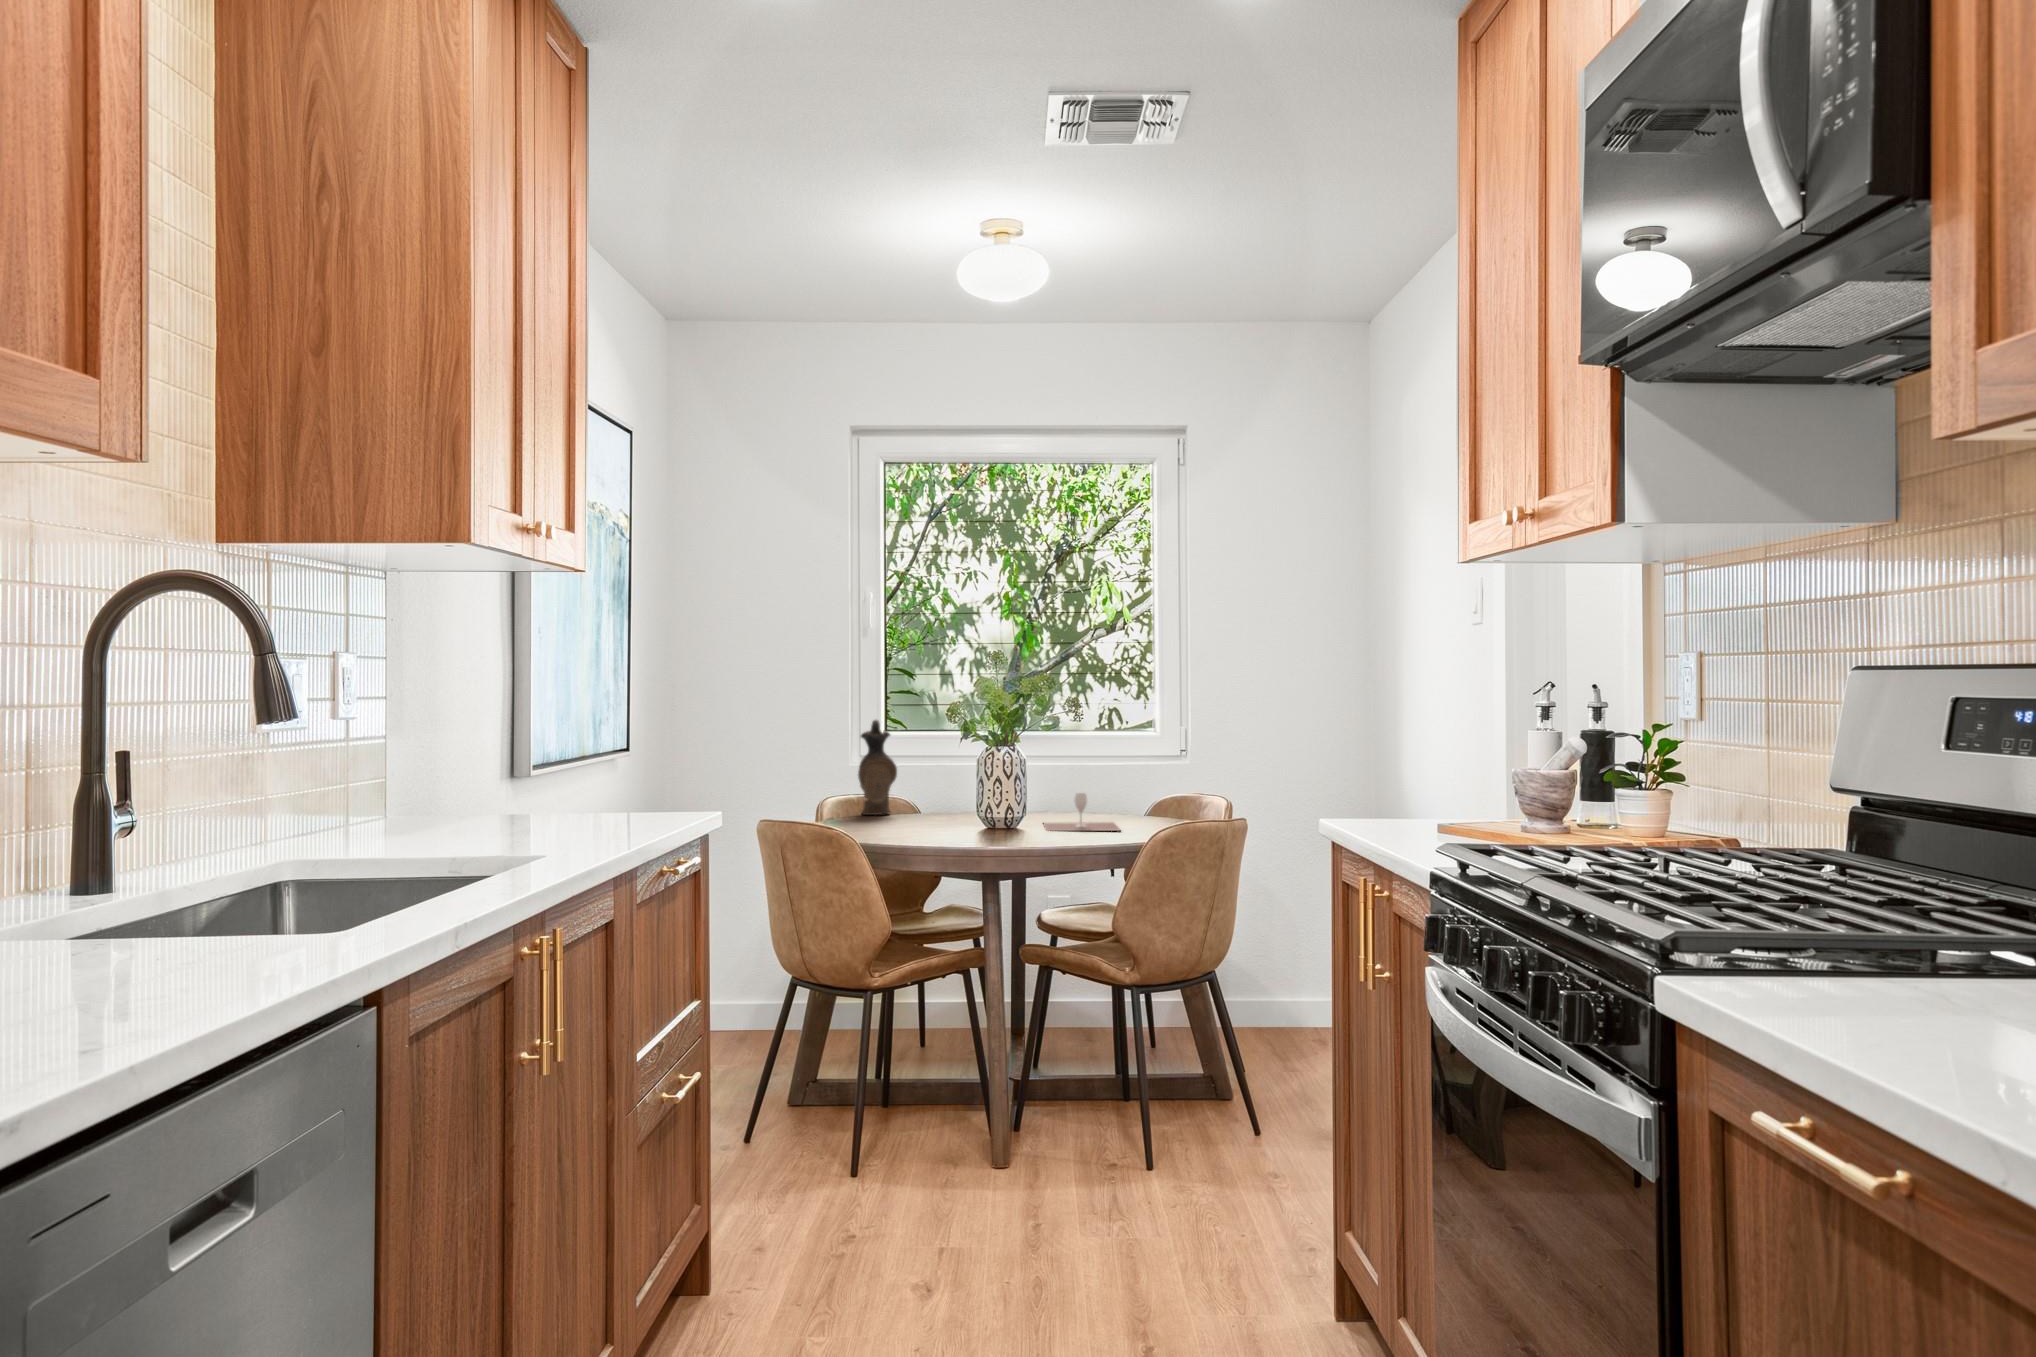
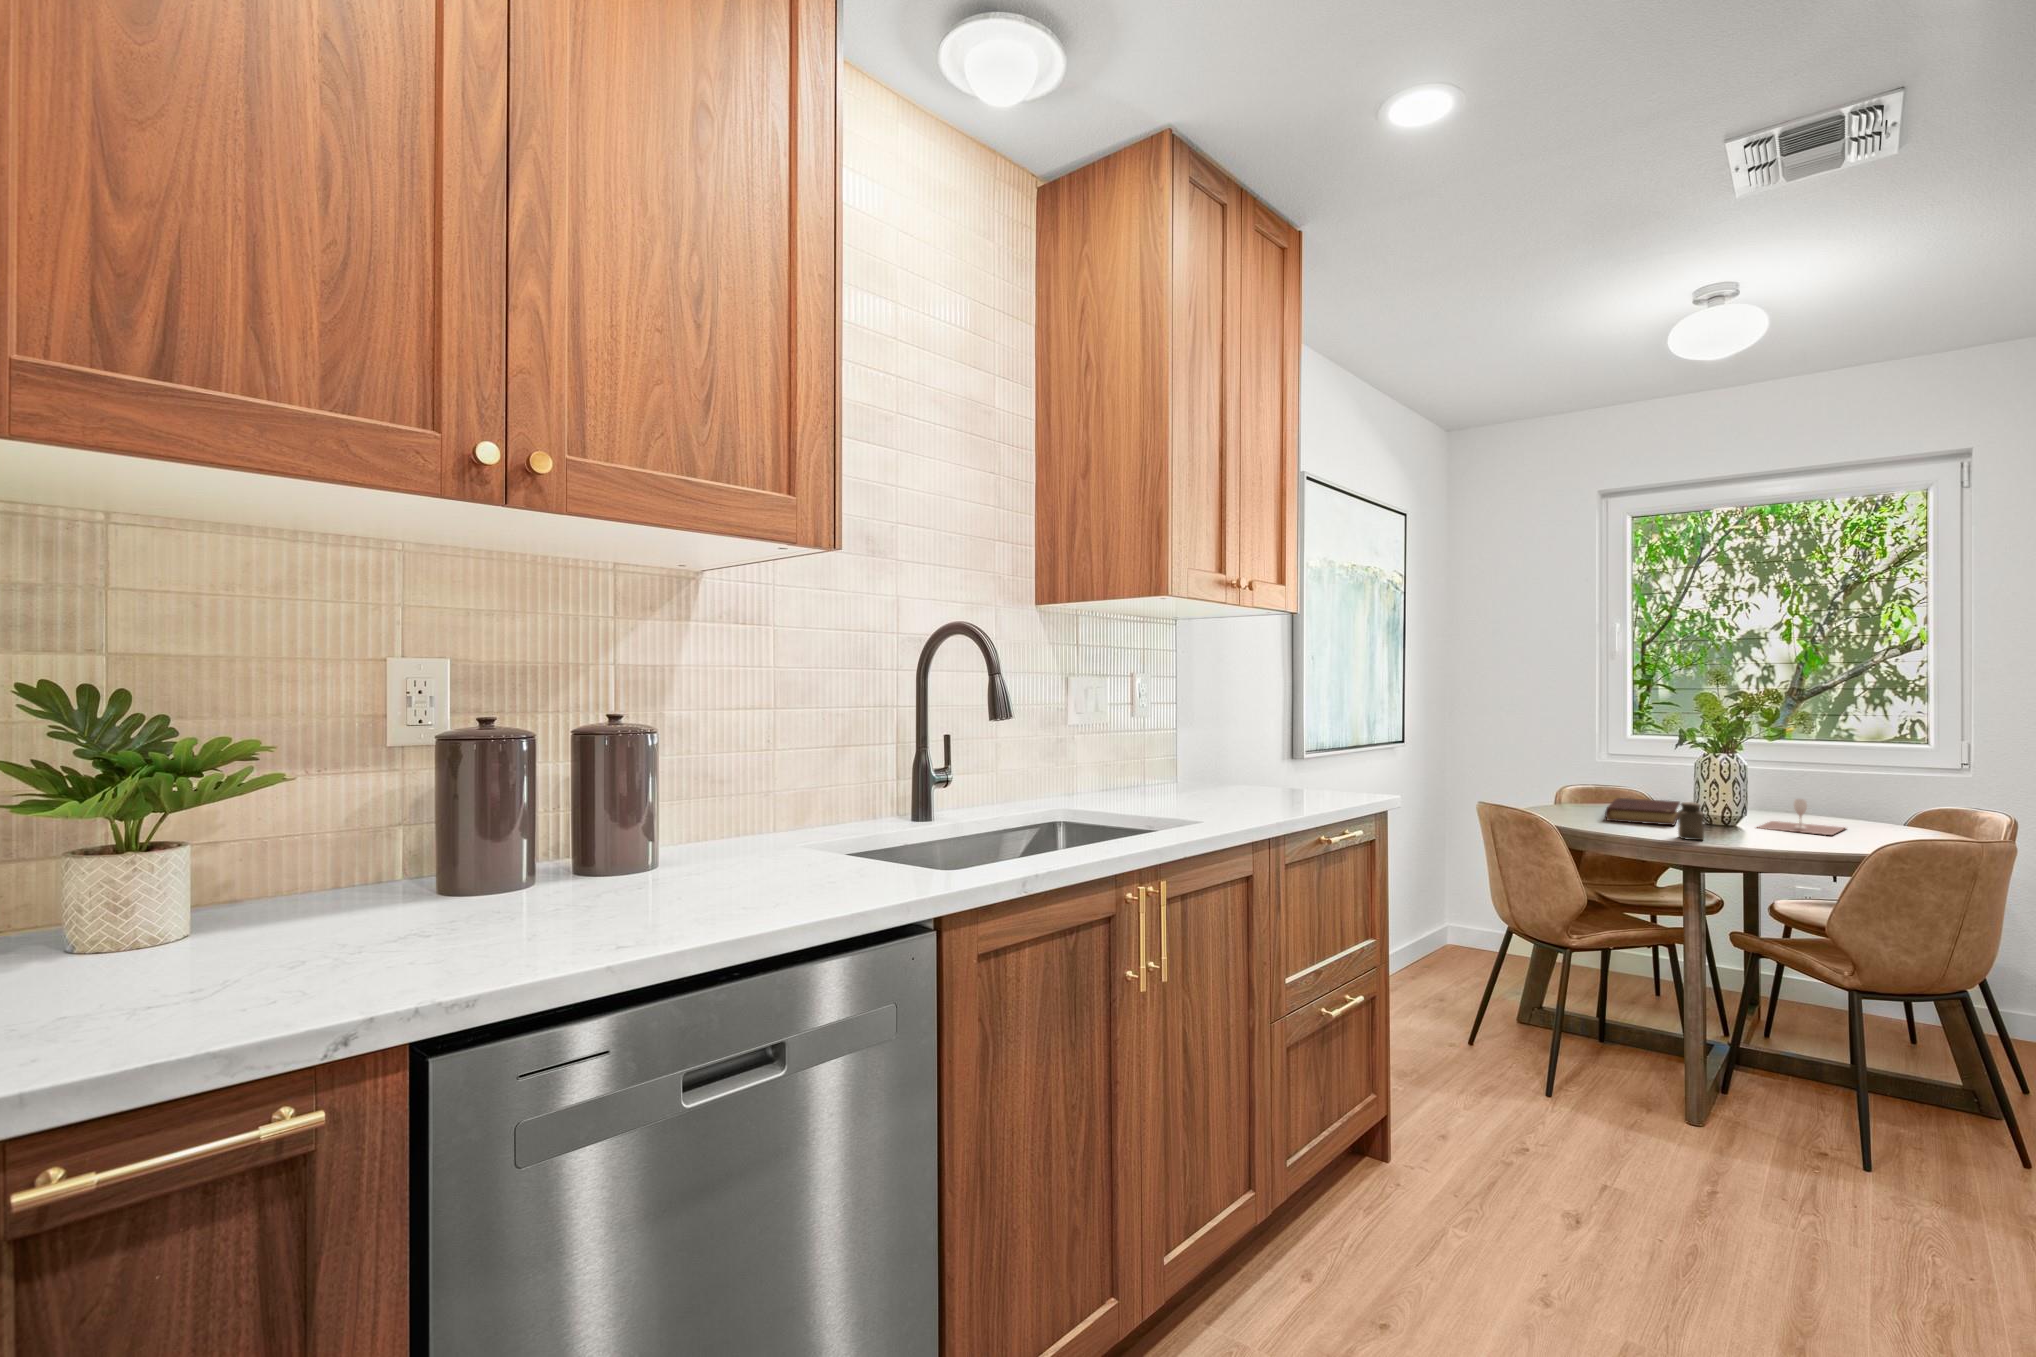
ceramic pitcher: present [858,720,897,815] -> none [1615,728,1648,801]
salt shaker: none [1009,801,1041,849] -> present [1678,802,1704,840]
book: none [884,807,981,838] -> present [1605,798,1680,825]

